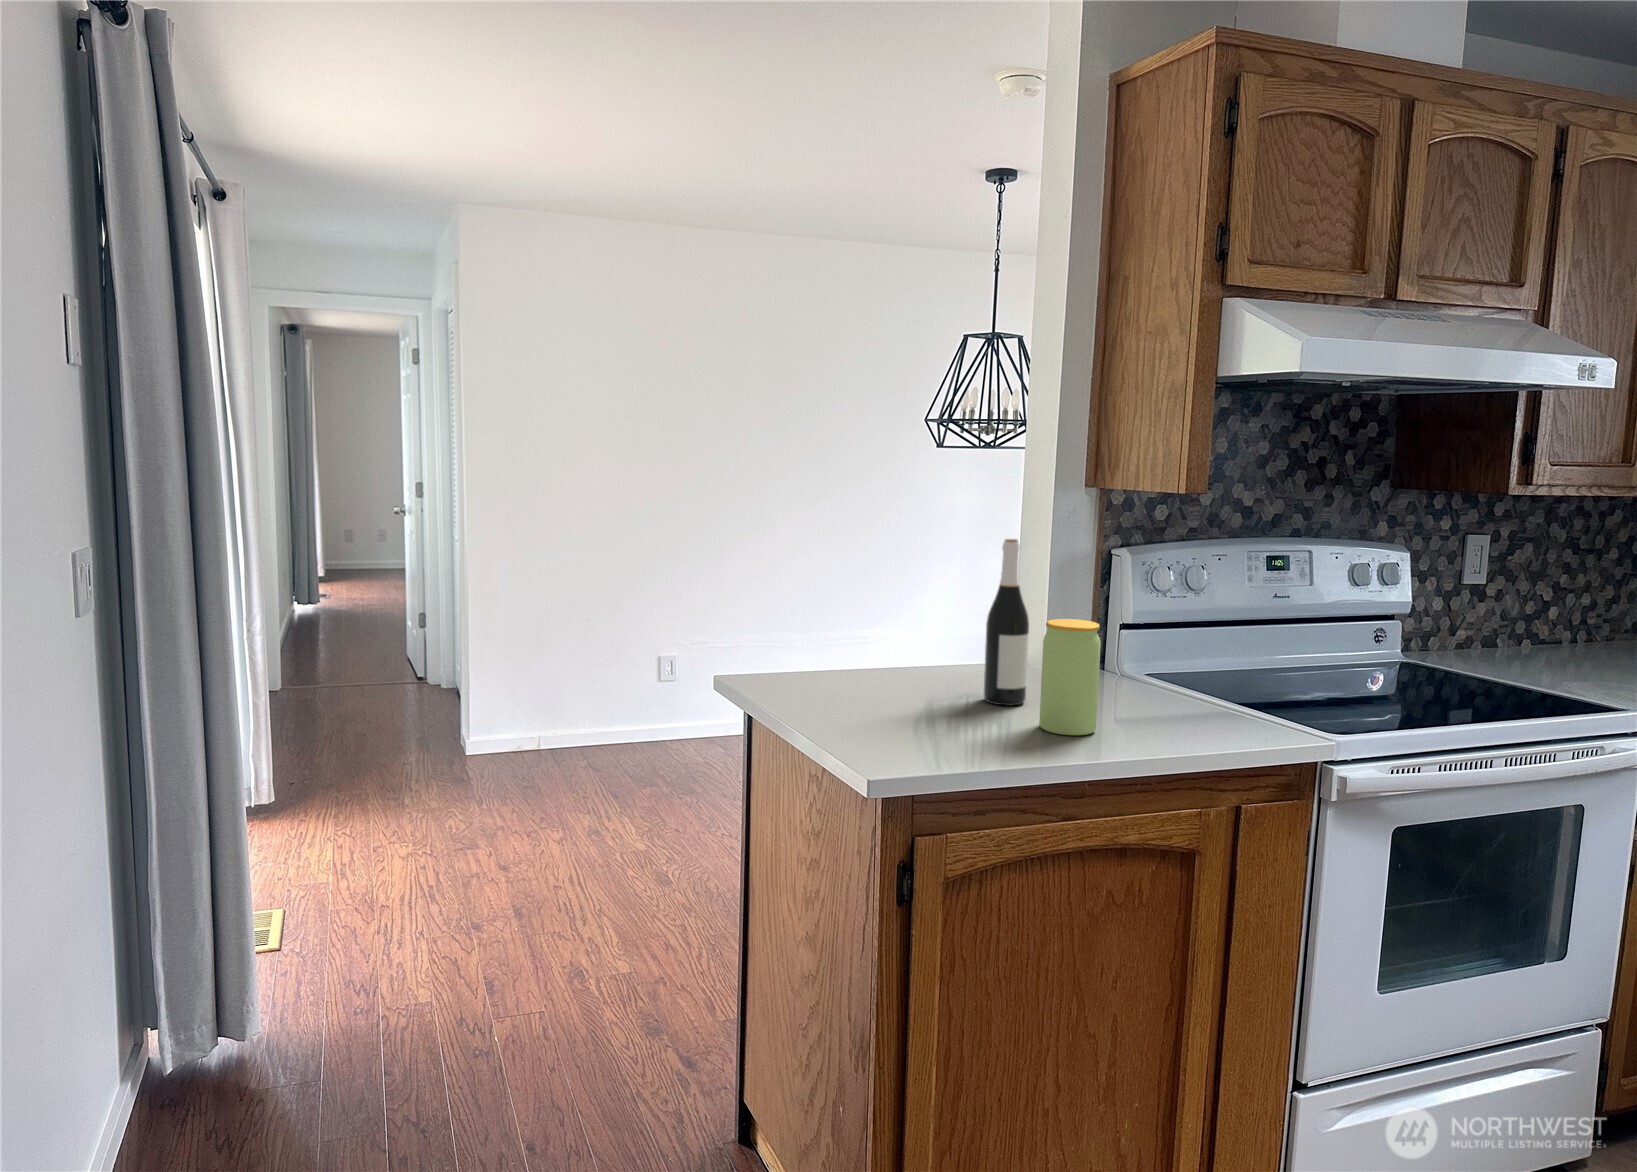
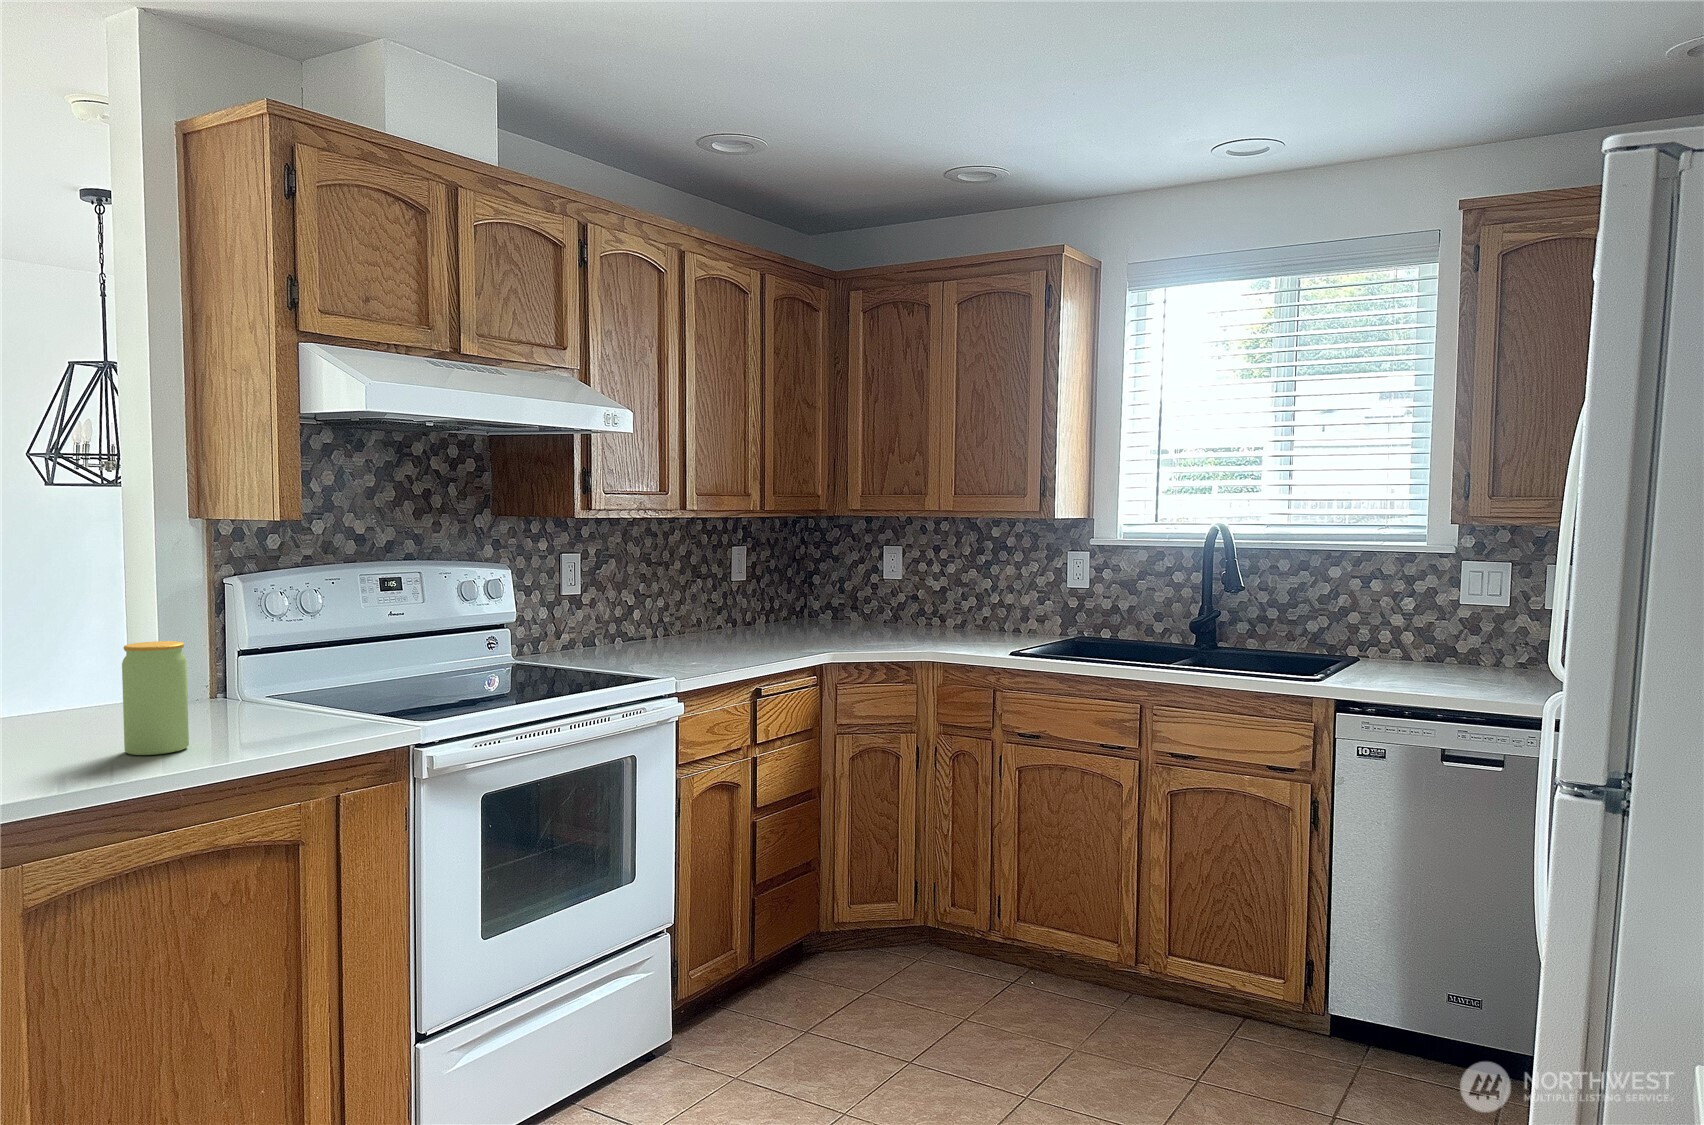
wine bottle: present [983,539,1029,705] -> none [62,569,116,741]

